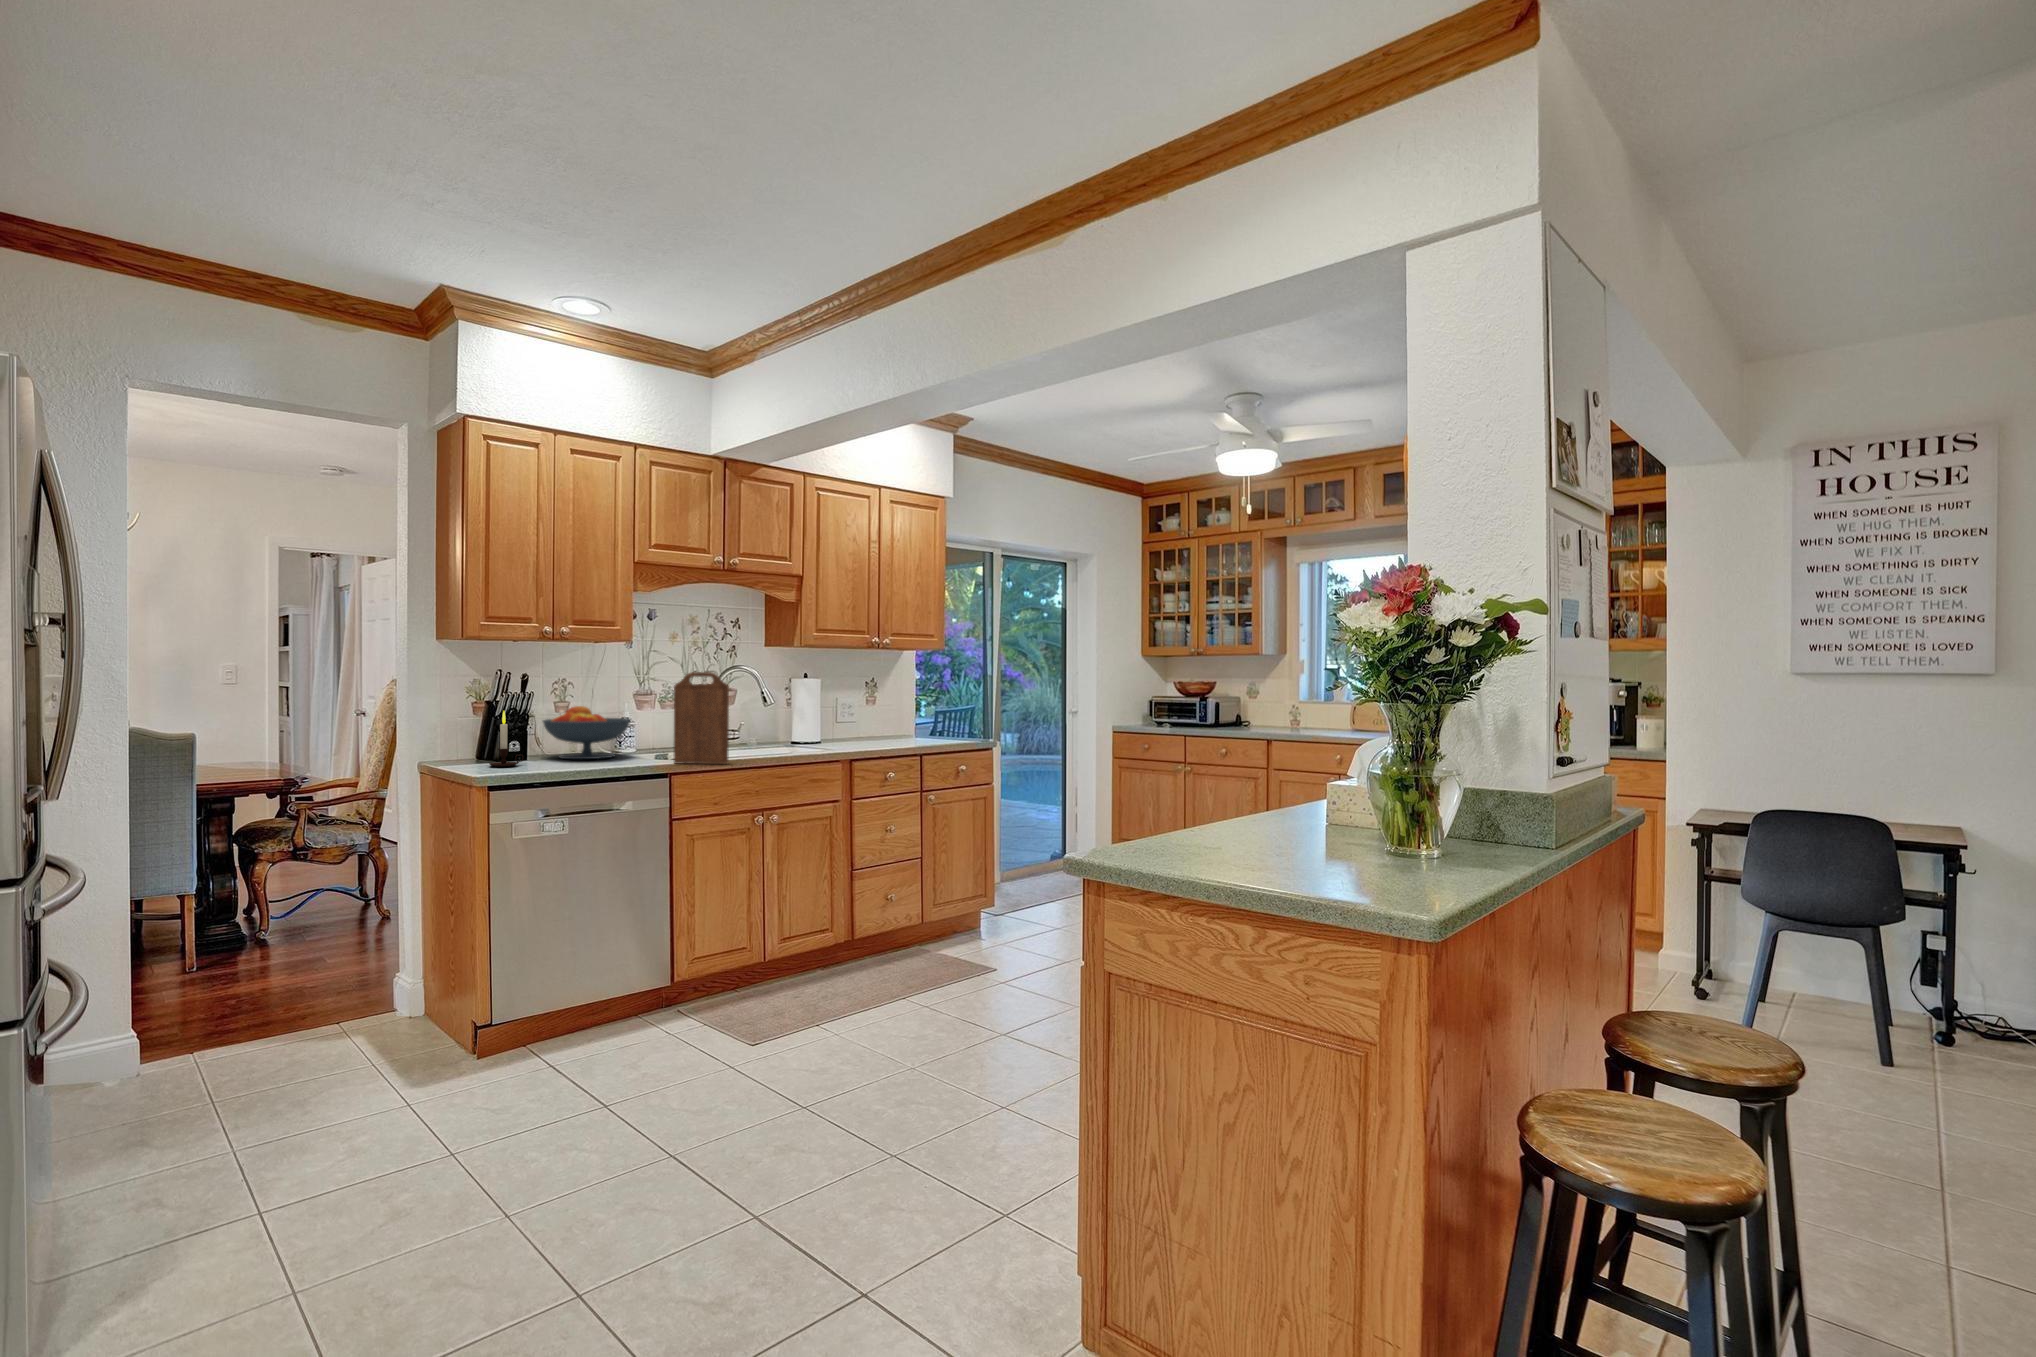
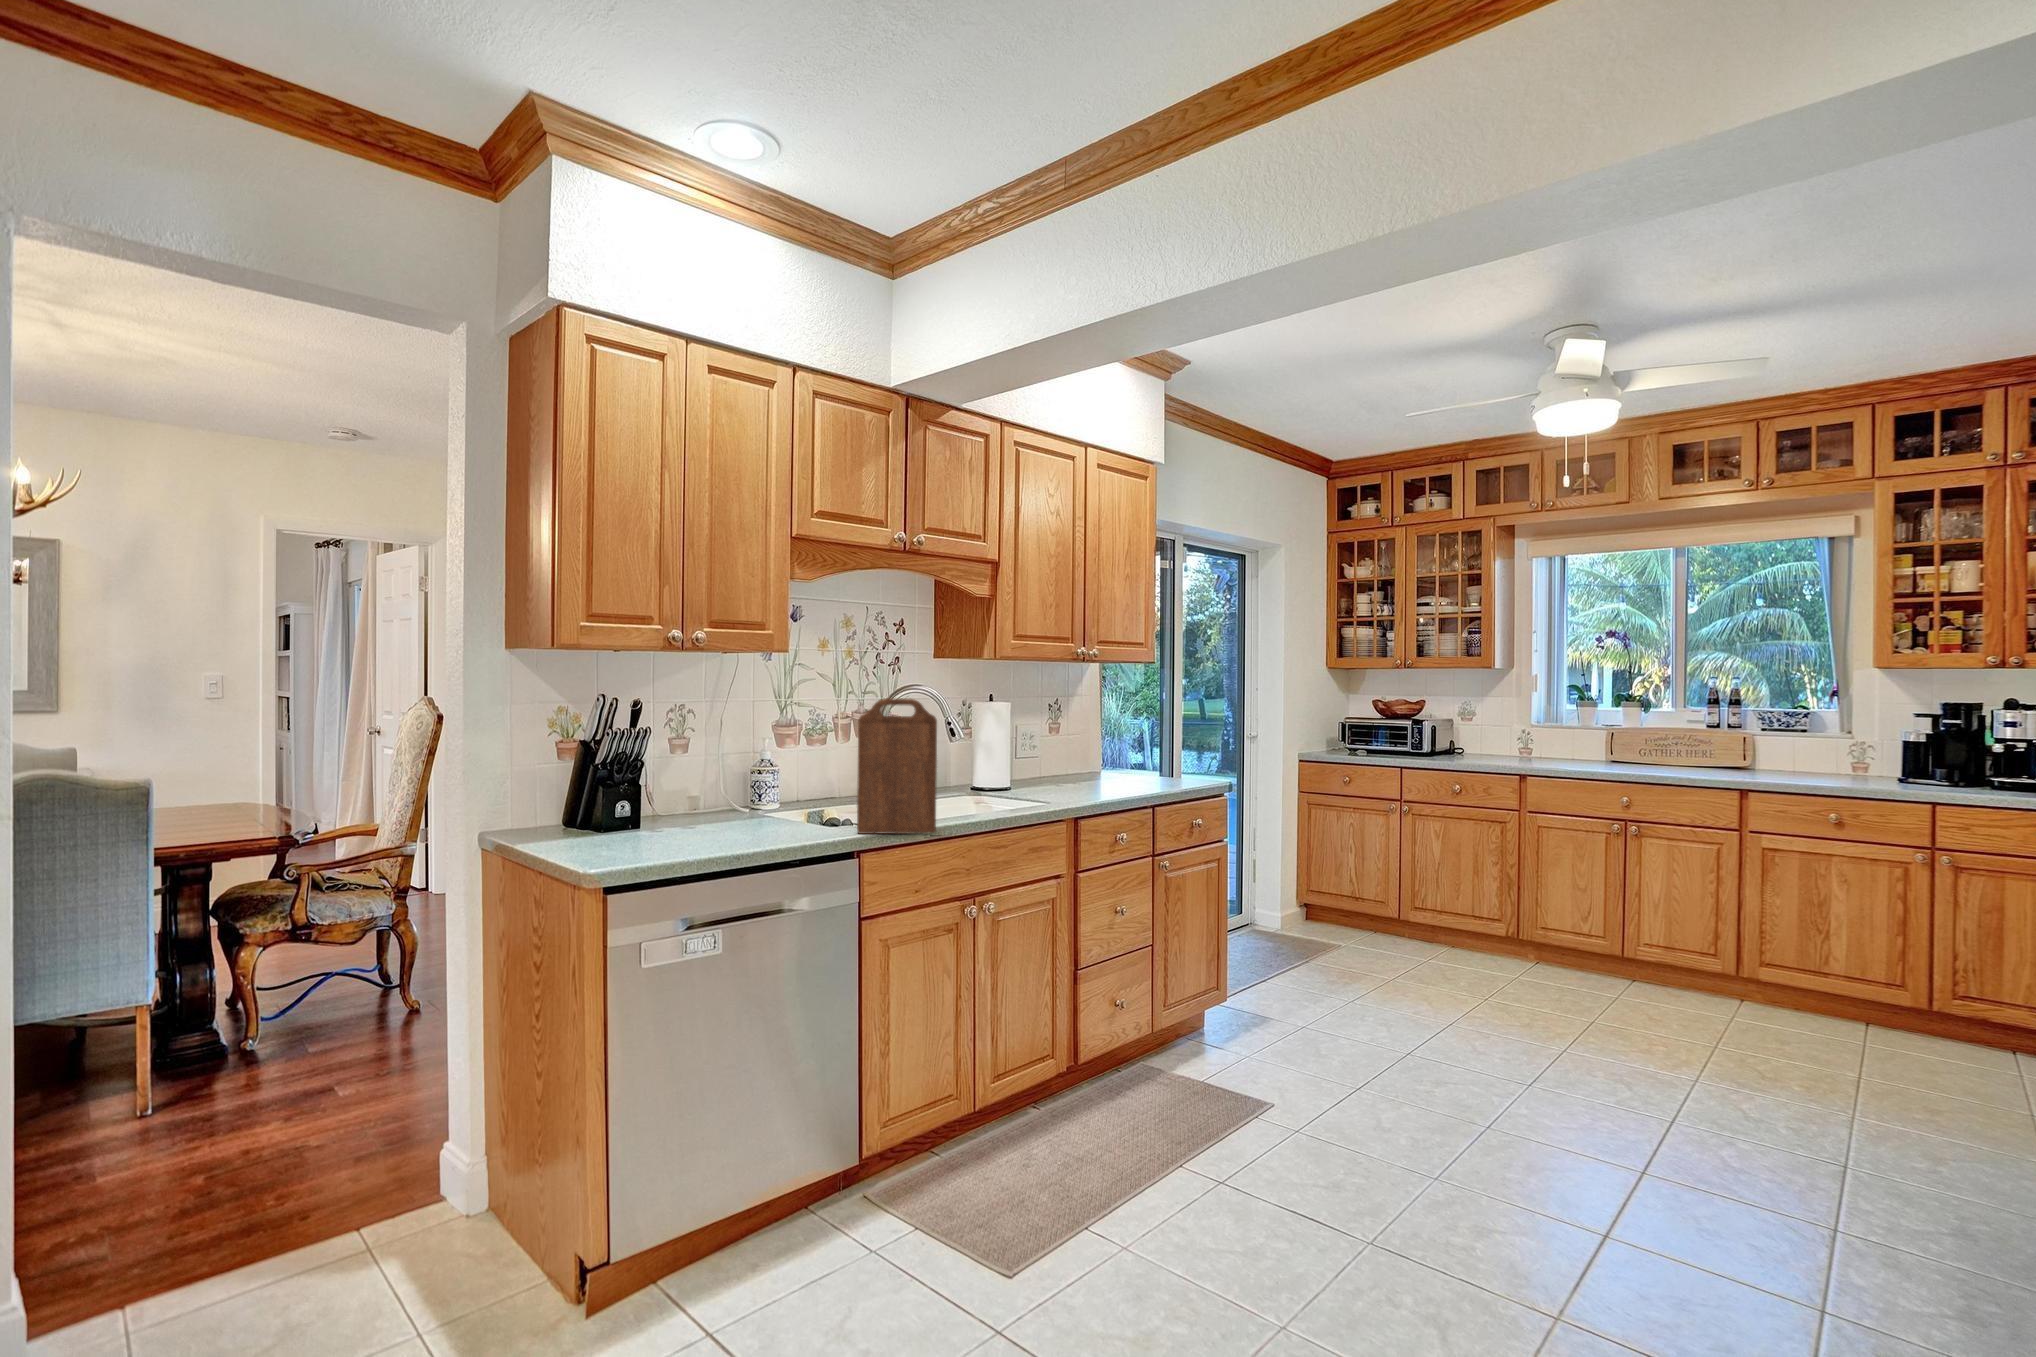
fruit bowl: present [543,706,630,759] -> none [661,745,785,827]
candle: present [489,711,524,767] -> none [593,758,643,846]

